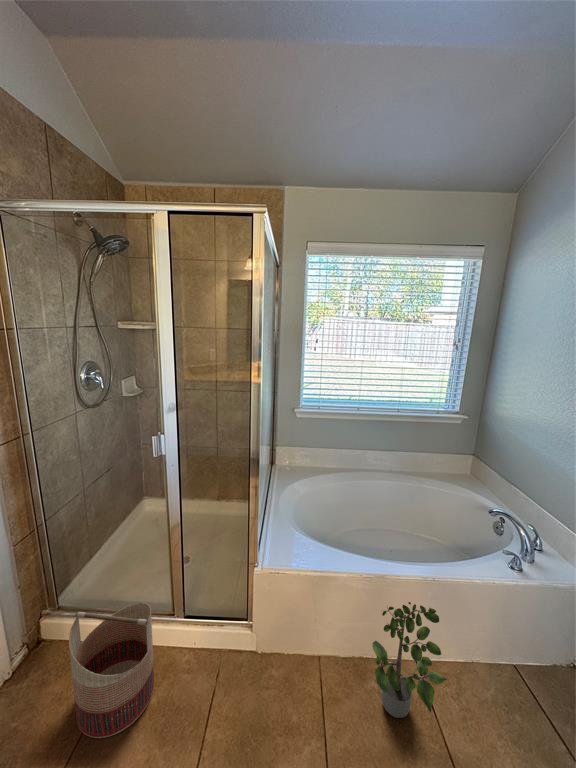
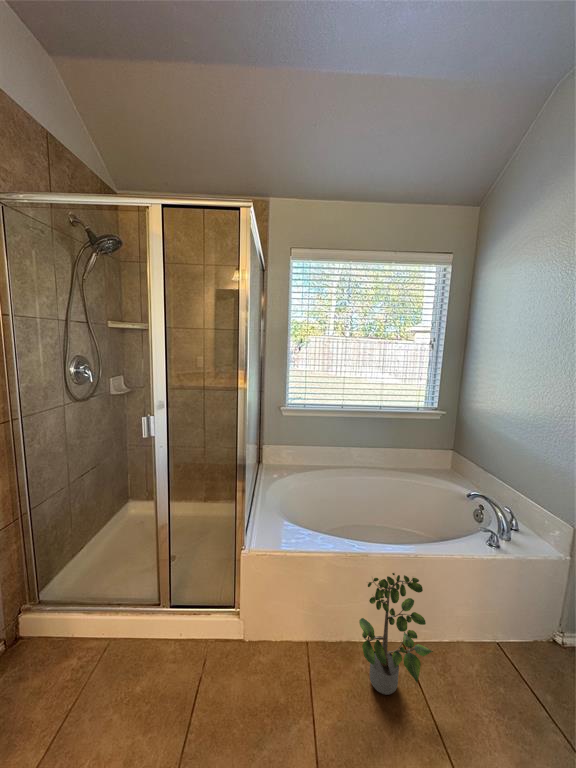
basket: present [69,603,154,738] -> none [52,587,138,726]

